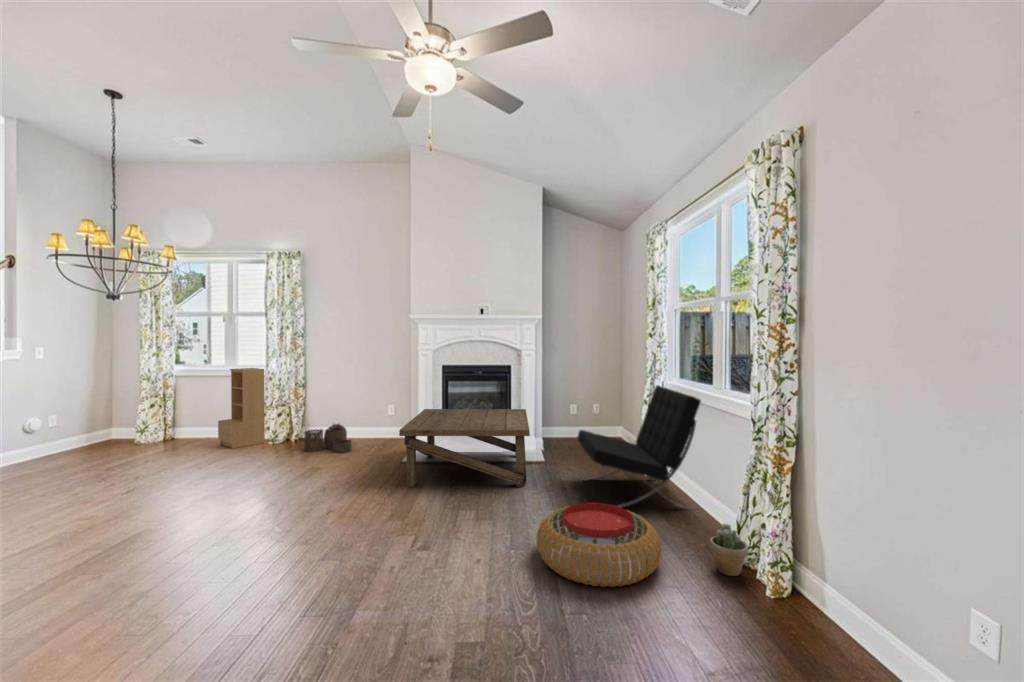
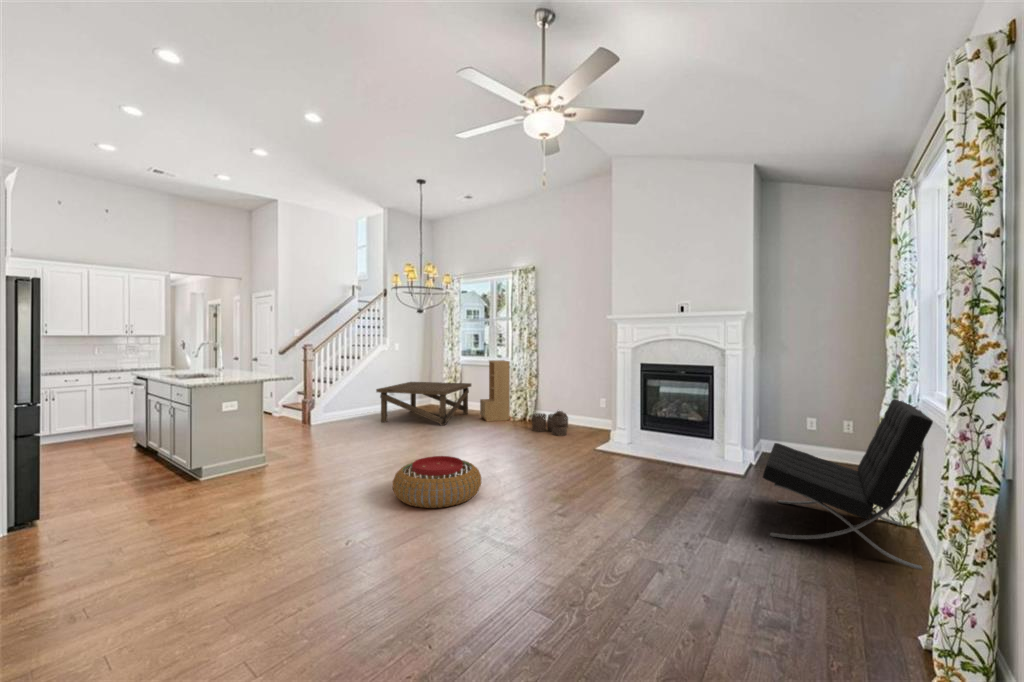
coffee table: present [399,409,530,487] -> present [376,382,471,425]
pouf: present [537,503,662,587] -> present [393,456,481,508]
potted plant: present [710,524,748,576] -> none [870,584,931,657]

